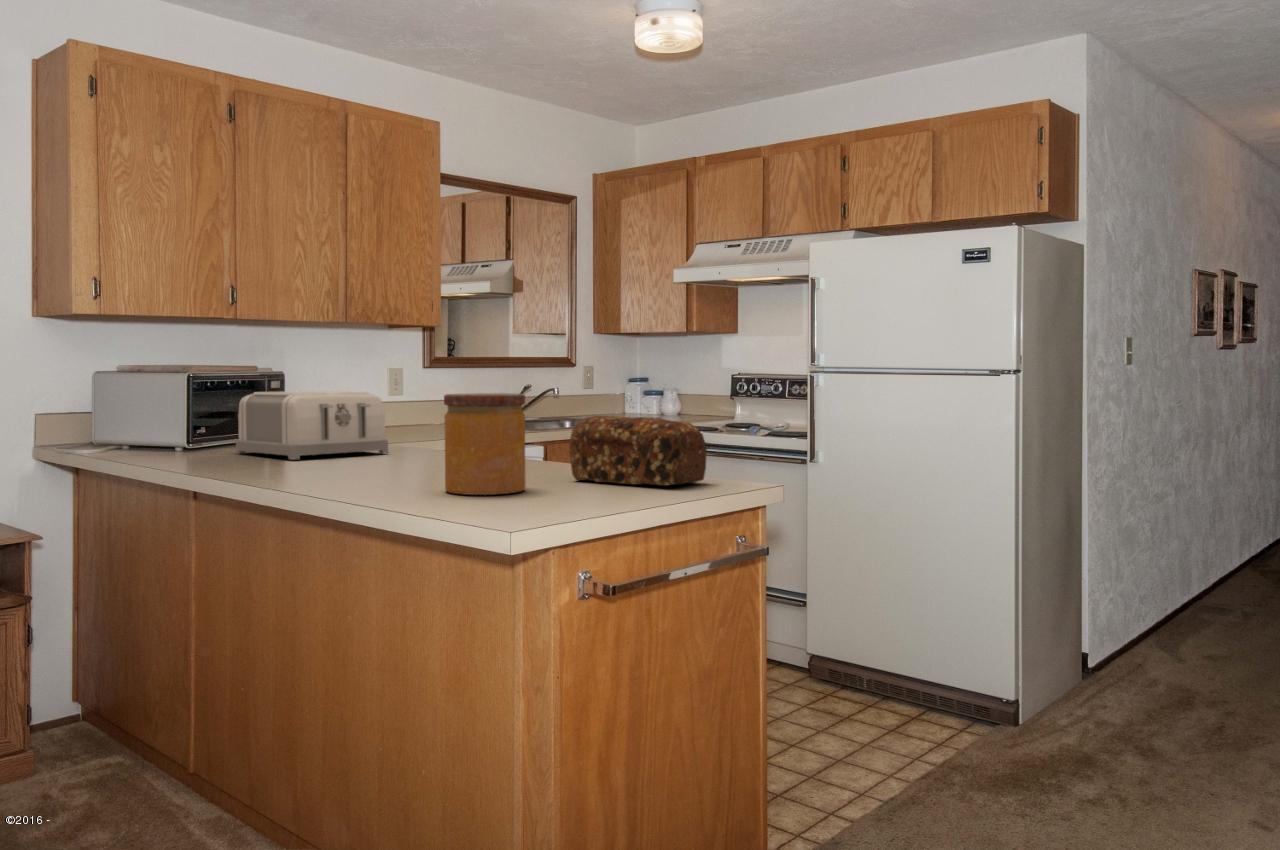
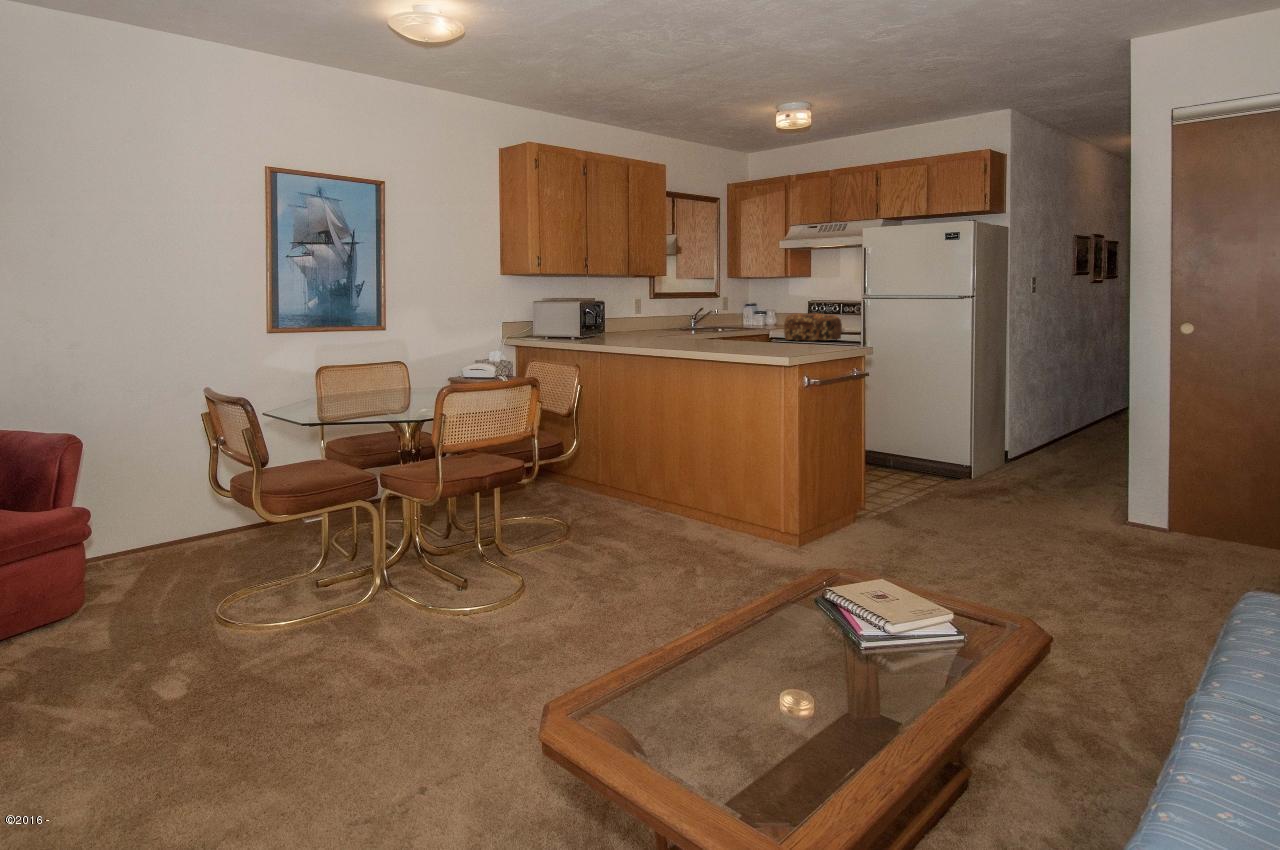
toaster: present [236,391,388,460] -> none [606,308,676,338]
jar: present [444,393,526,495] -> none [743,303,775,343]

